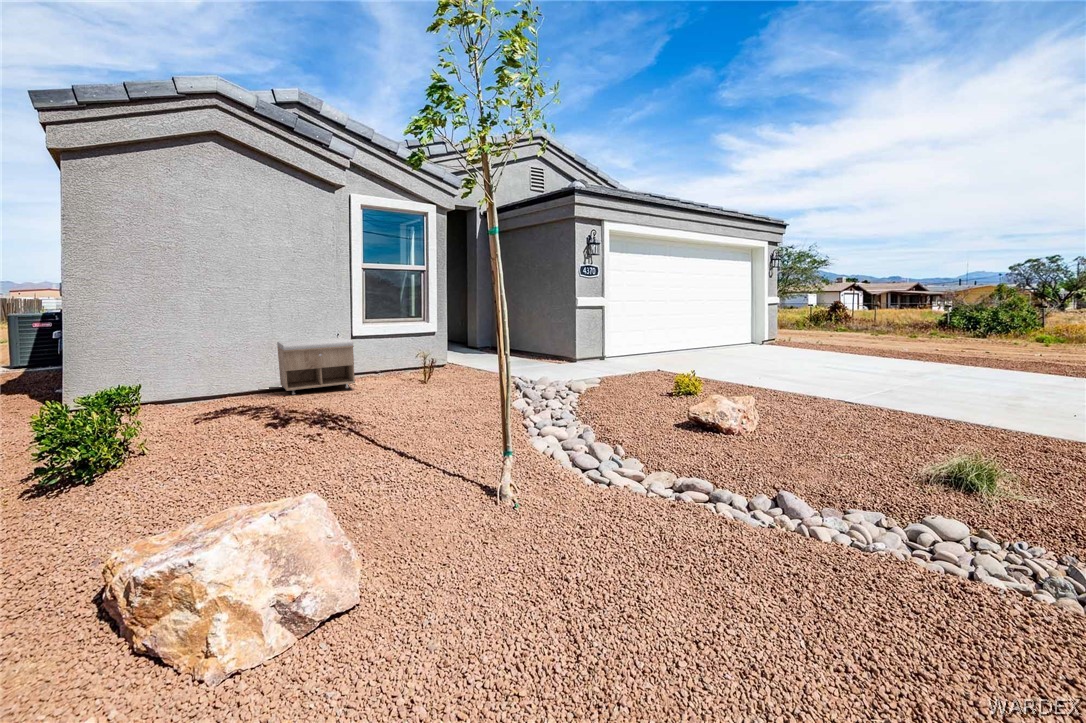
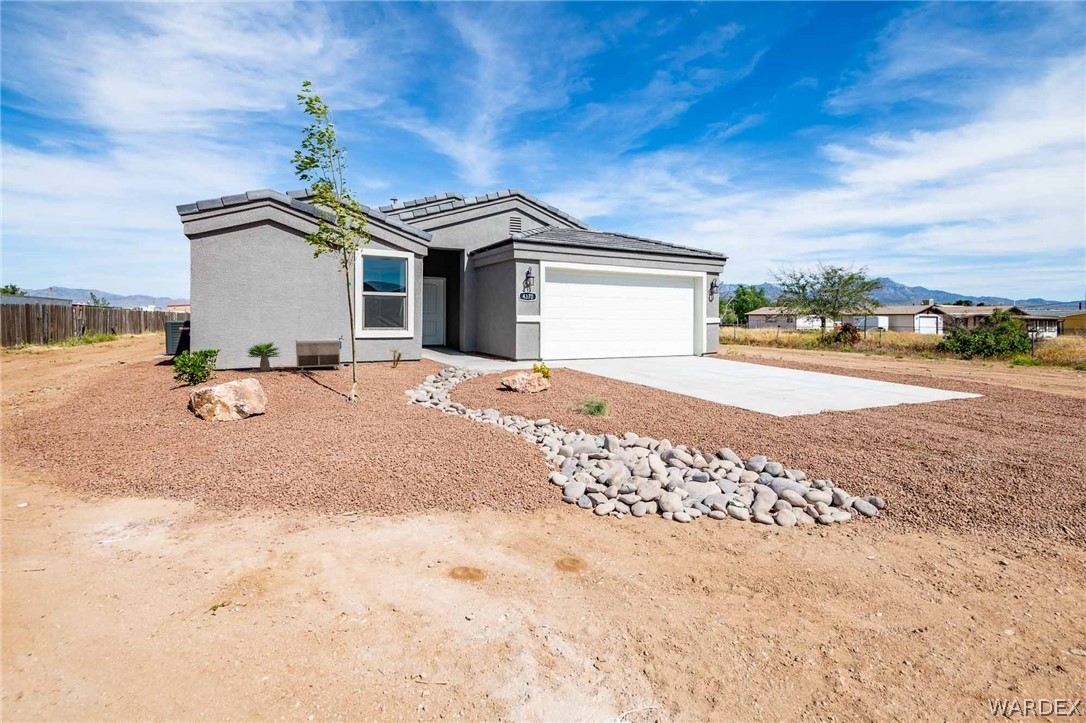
potted plant: none [188,349,262,401] -> present [248,342,279,371]

